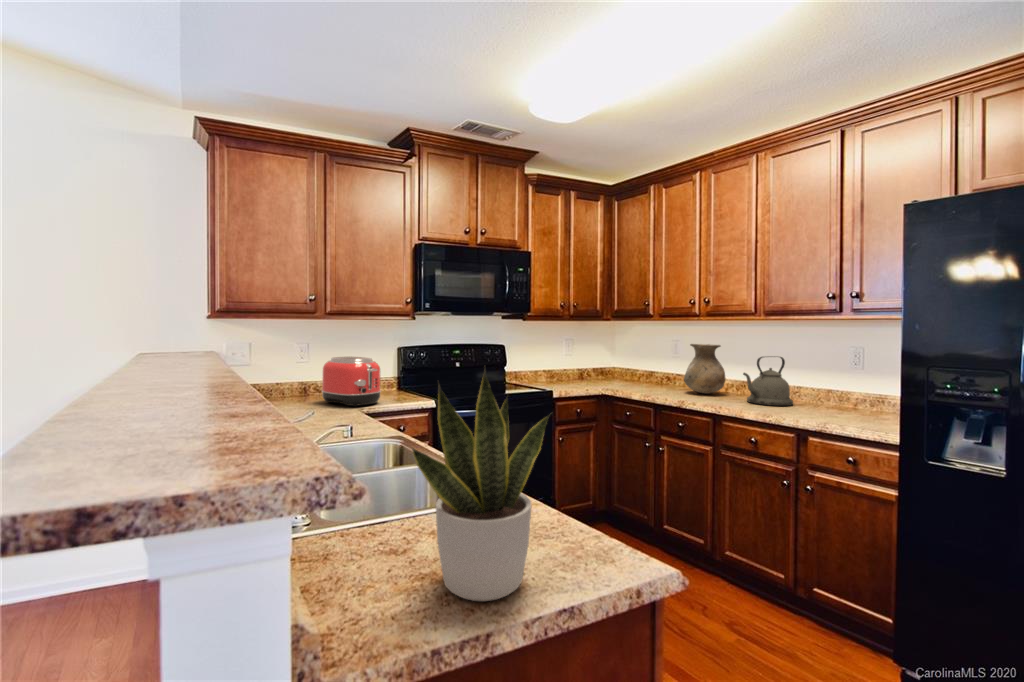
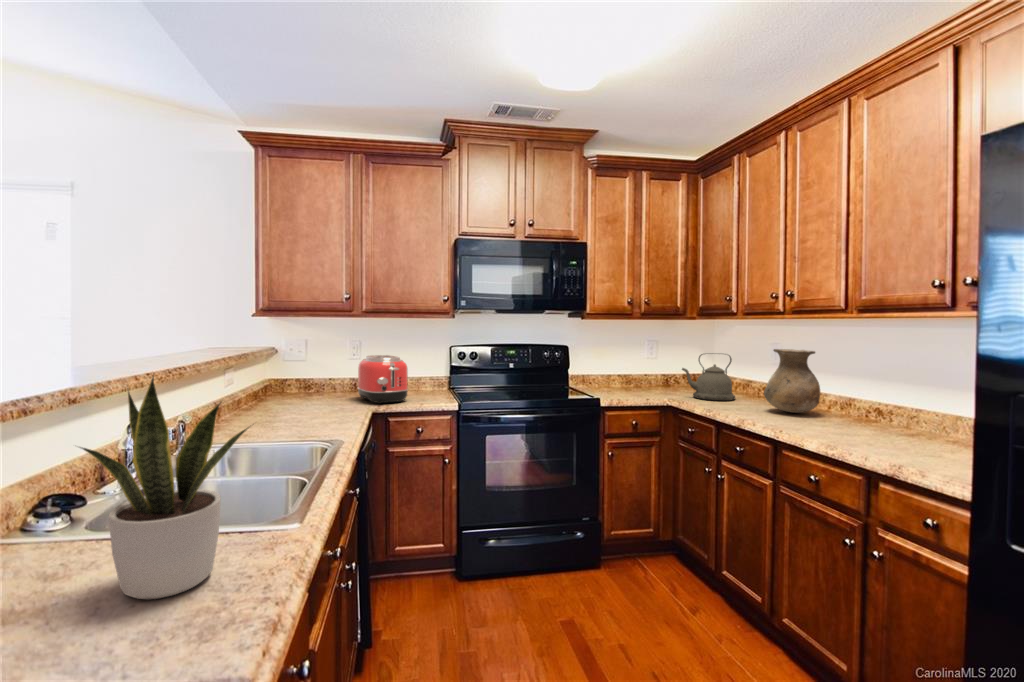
kettle: present [743,357,793,406] -> present [682,354,735,401]

